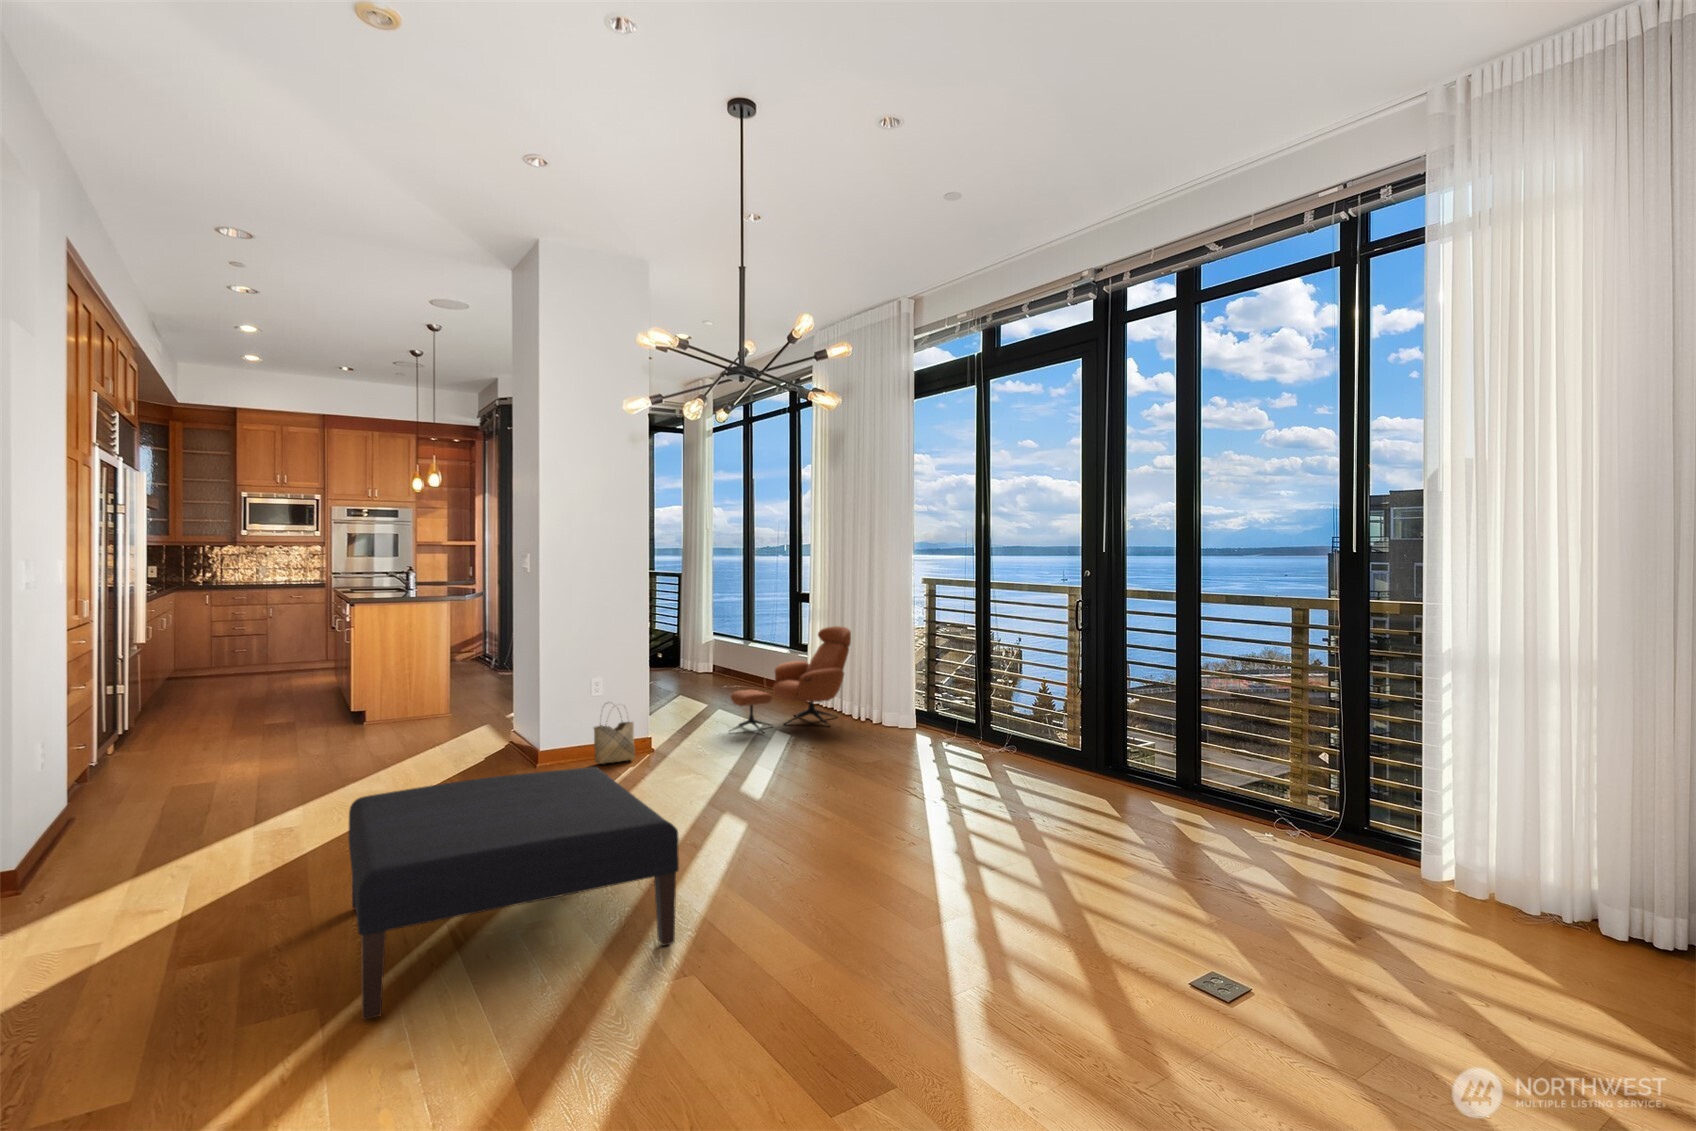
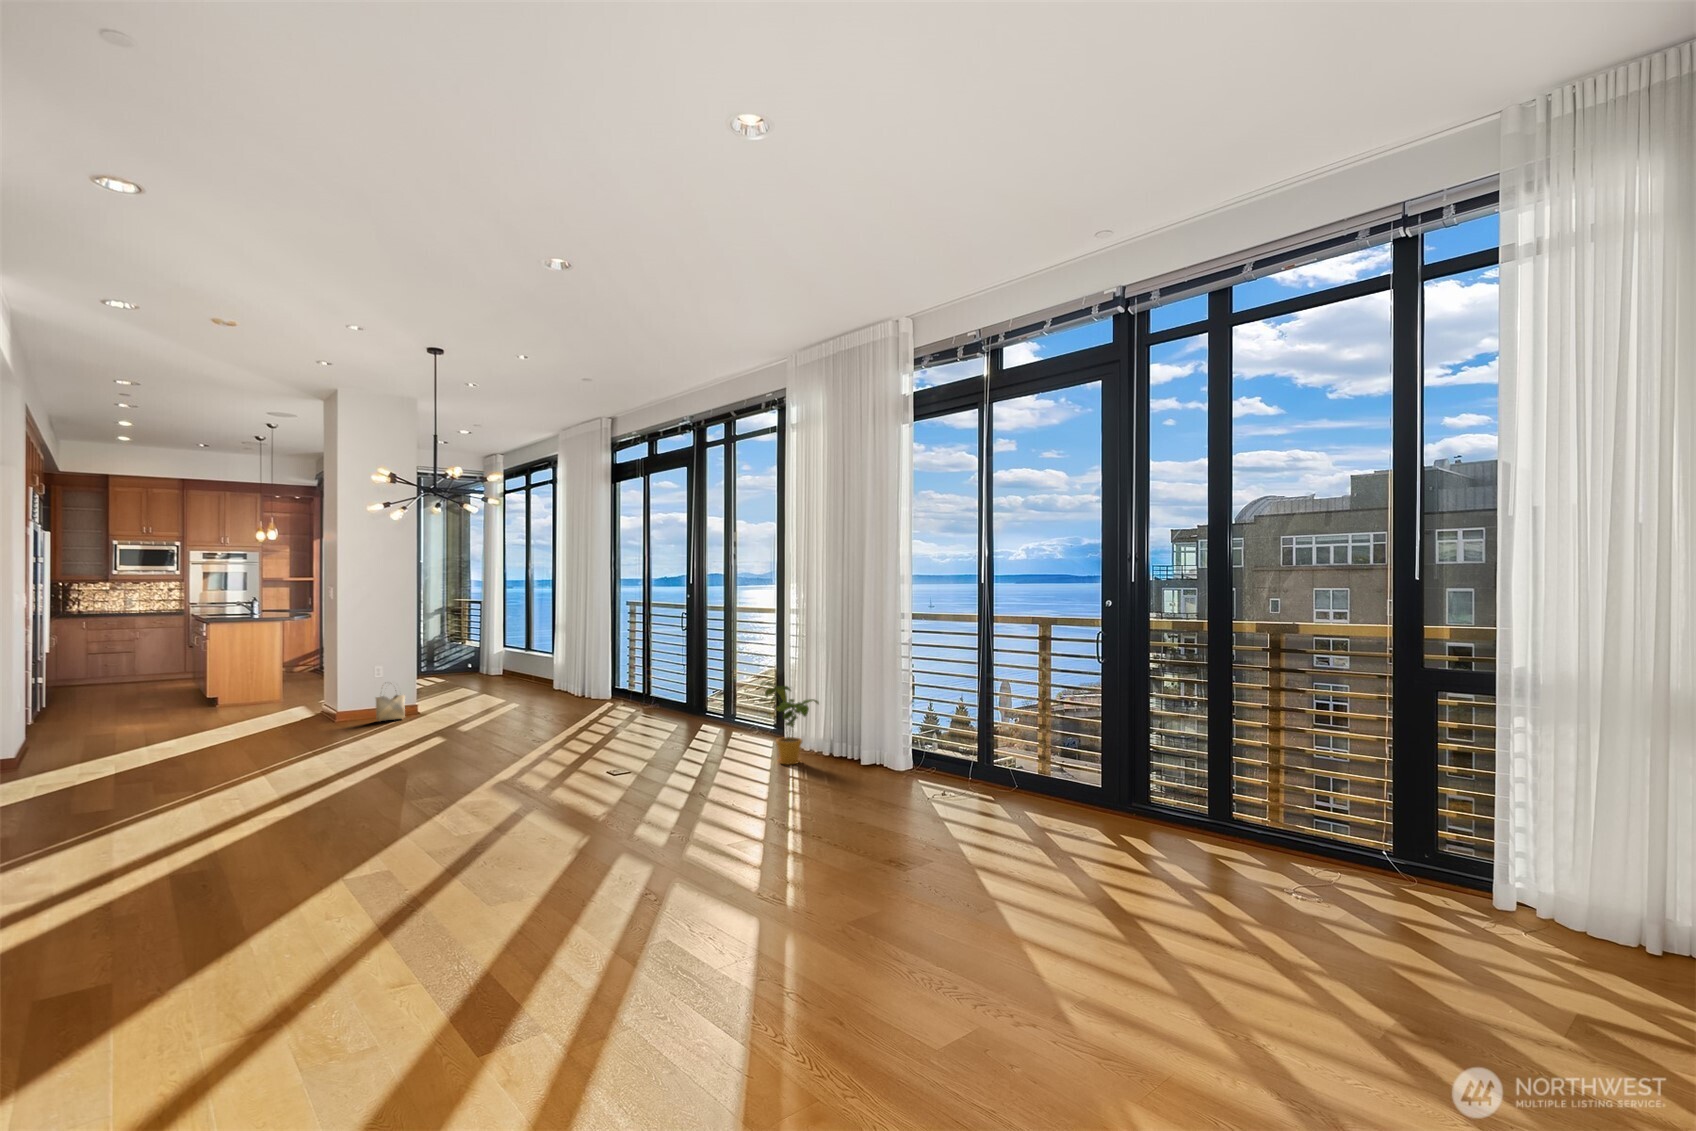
lounge chair: present [731,626,851,732] -> none [480,635,573,705]
ottoman: present [348,767,679,1020] -> none [208,703,382,796]
house plant: none [1454,767,1592,958] -> present [761,682,819,764]

